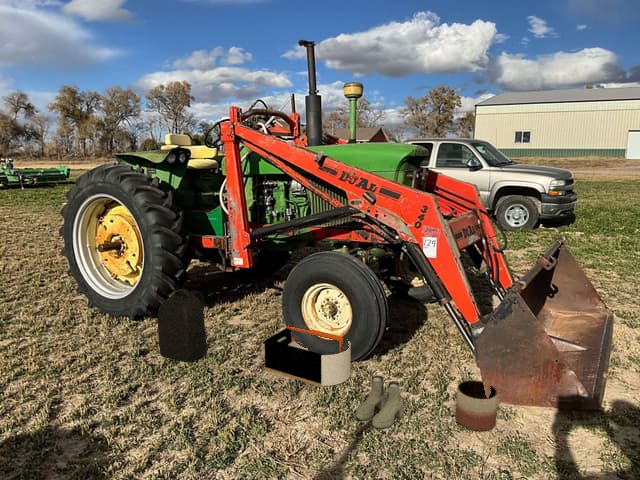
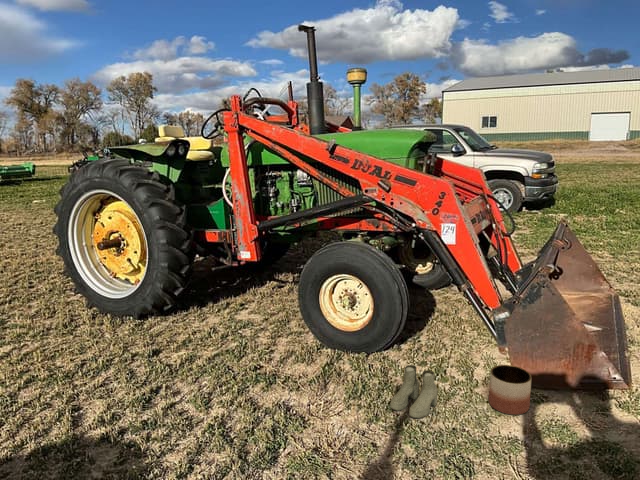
backpack: present [157,289,210,362] -> none [171,285,224,360]
storage bin: present [264,326,351,387] -> none [286,317,374,379]

